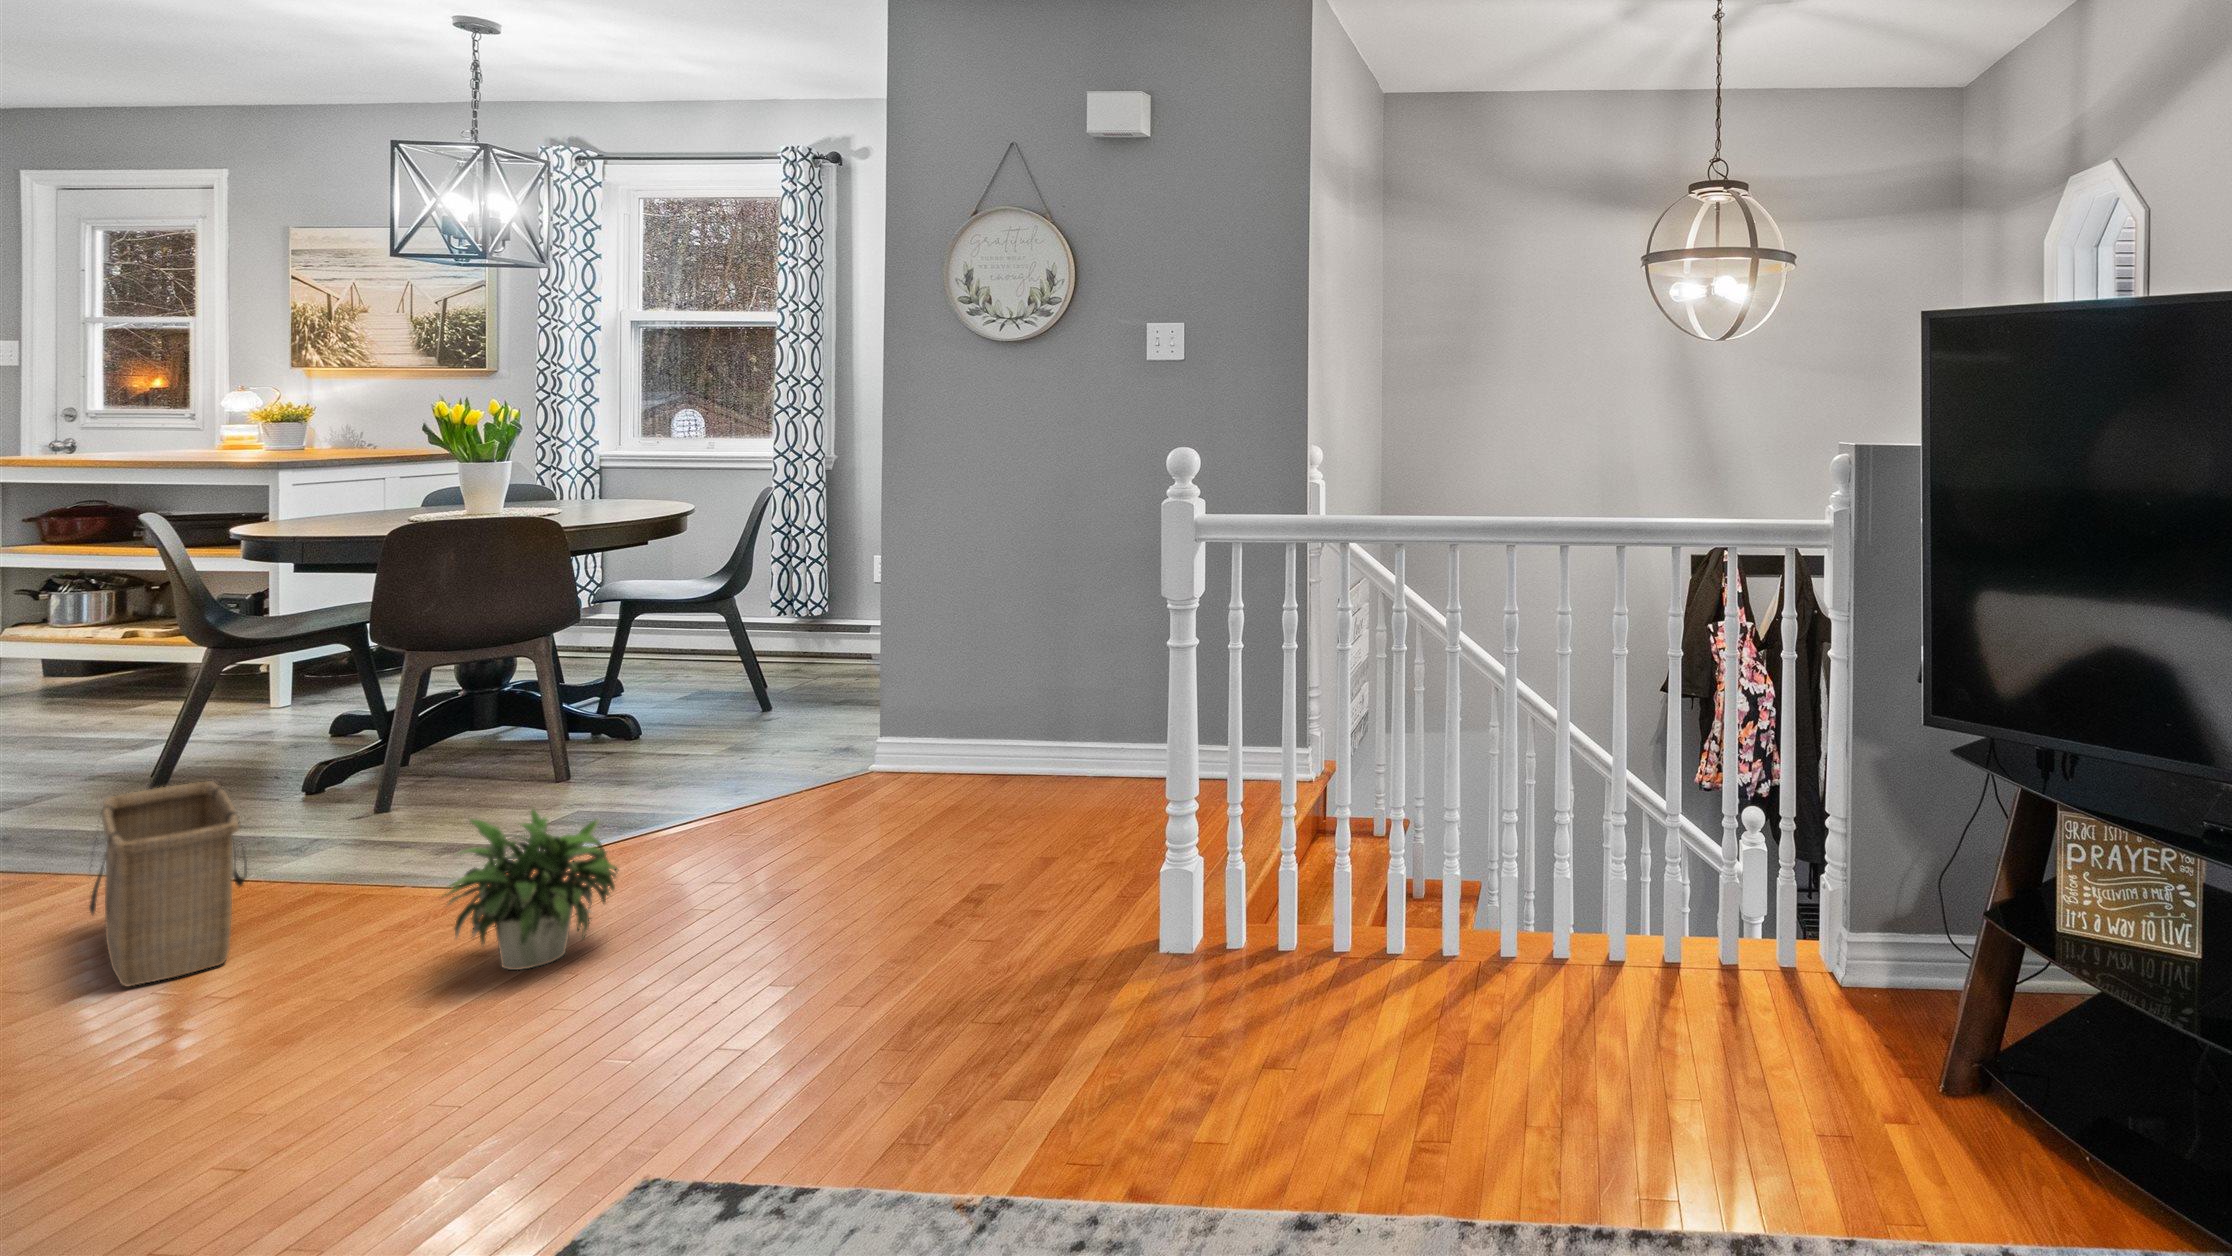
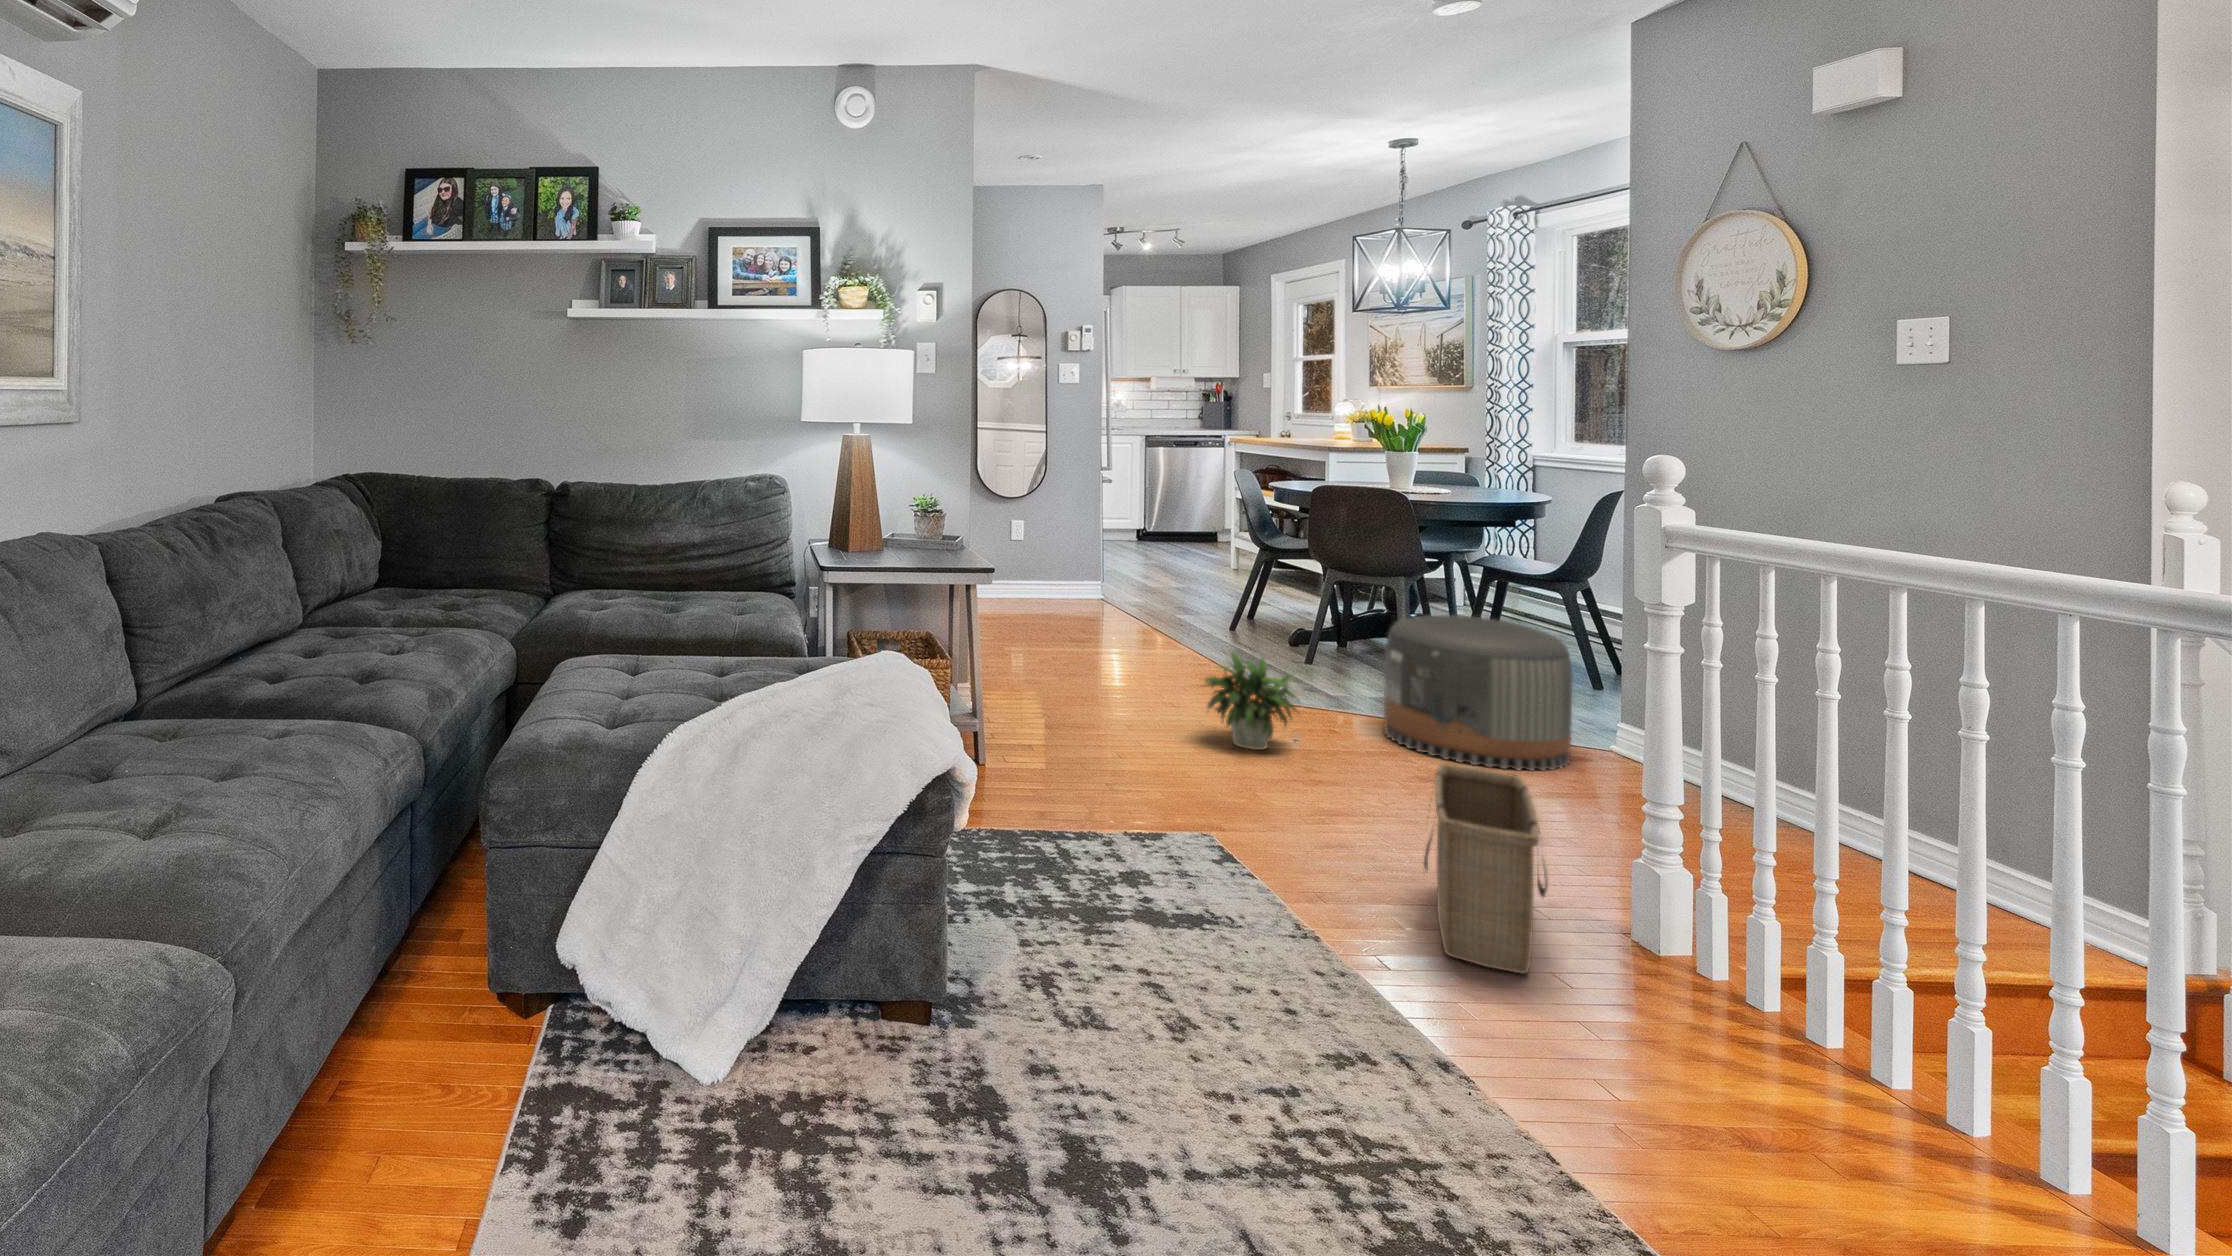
pouf: none [668,665,895,864] -> present [1384,615,1572,771]
basket: present [89,781,247,986] -> present [1424,763,1548,974]

